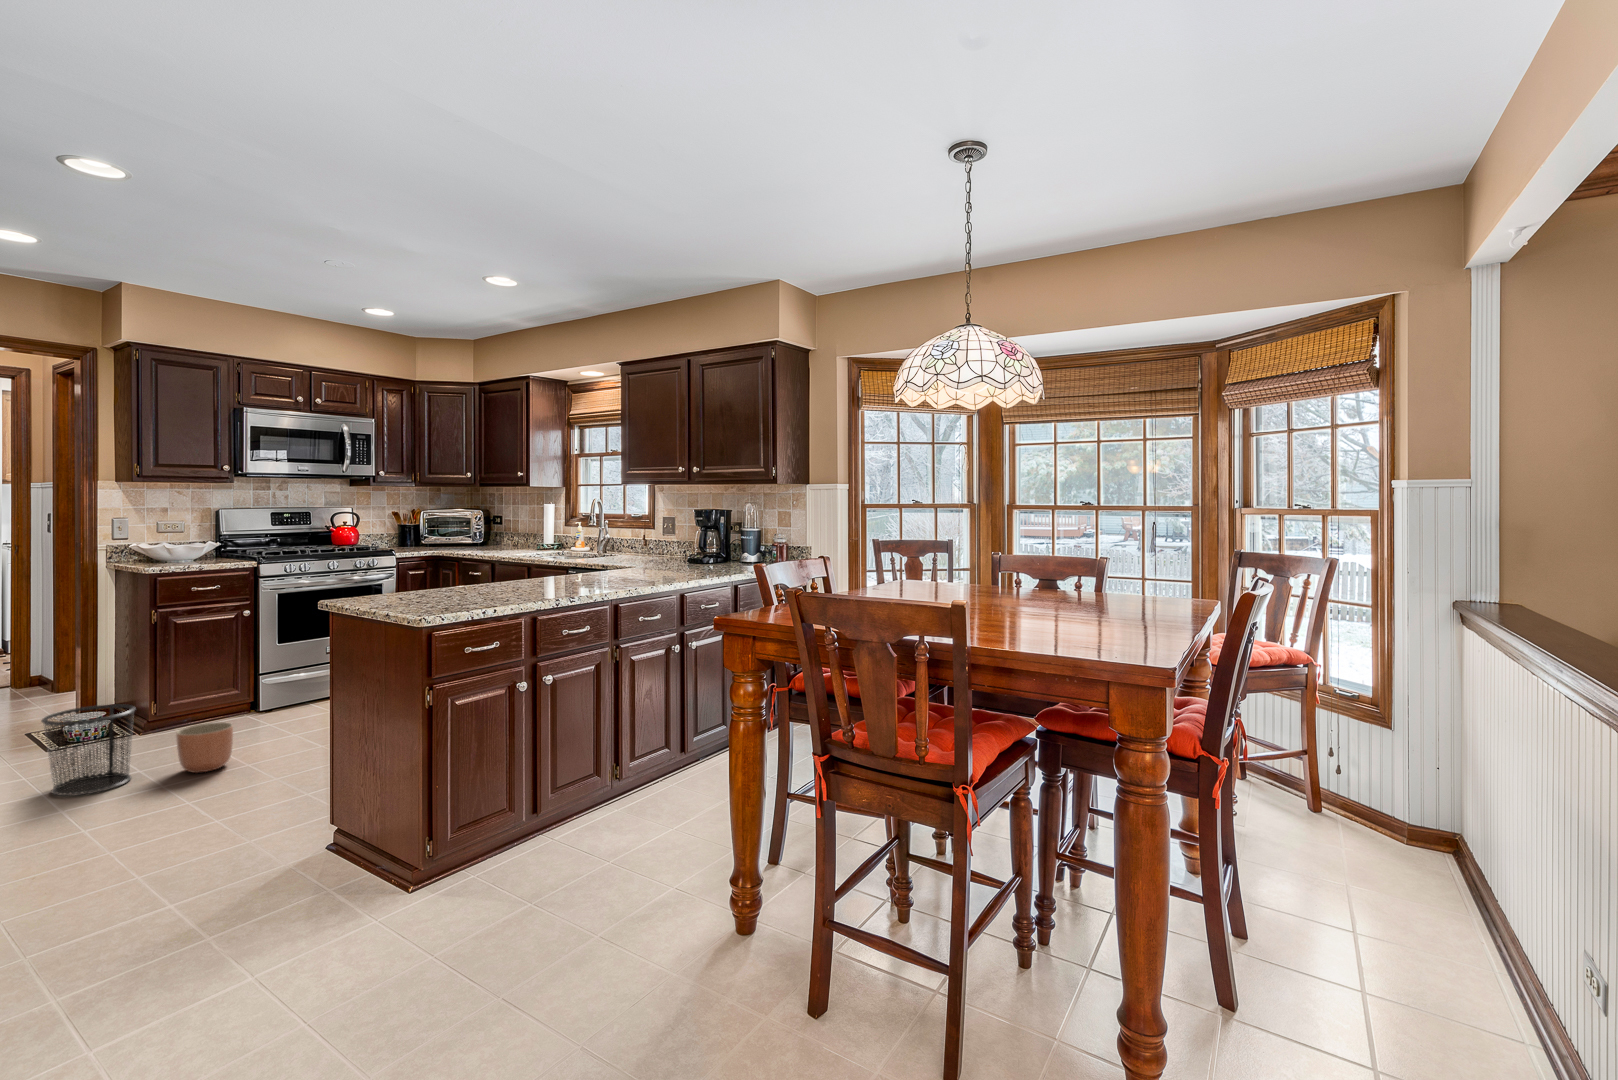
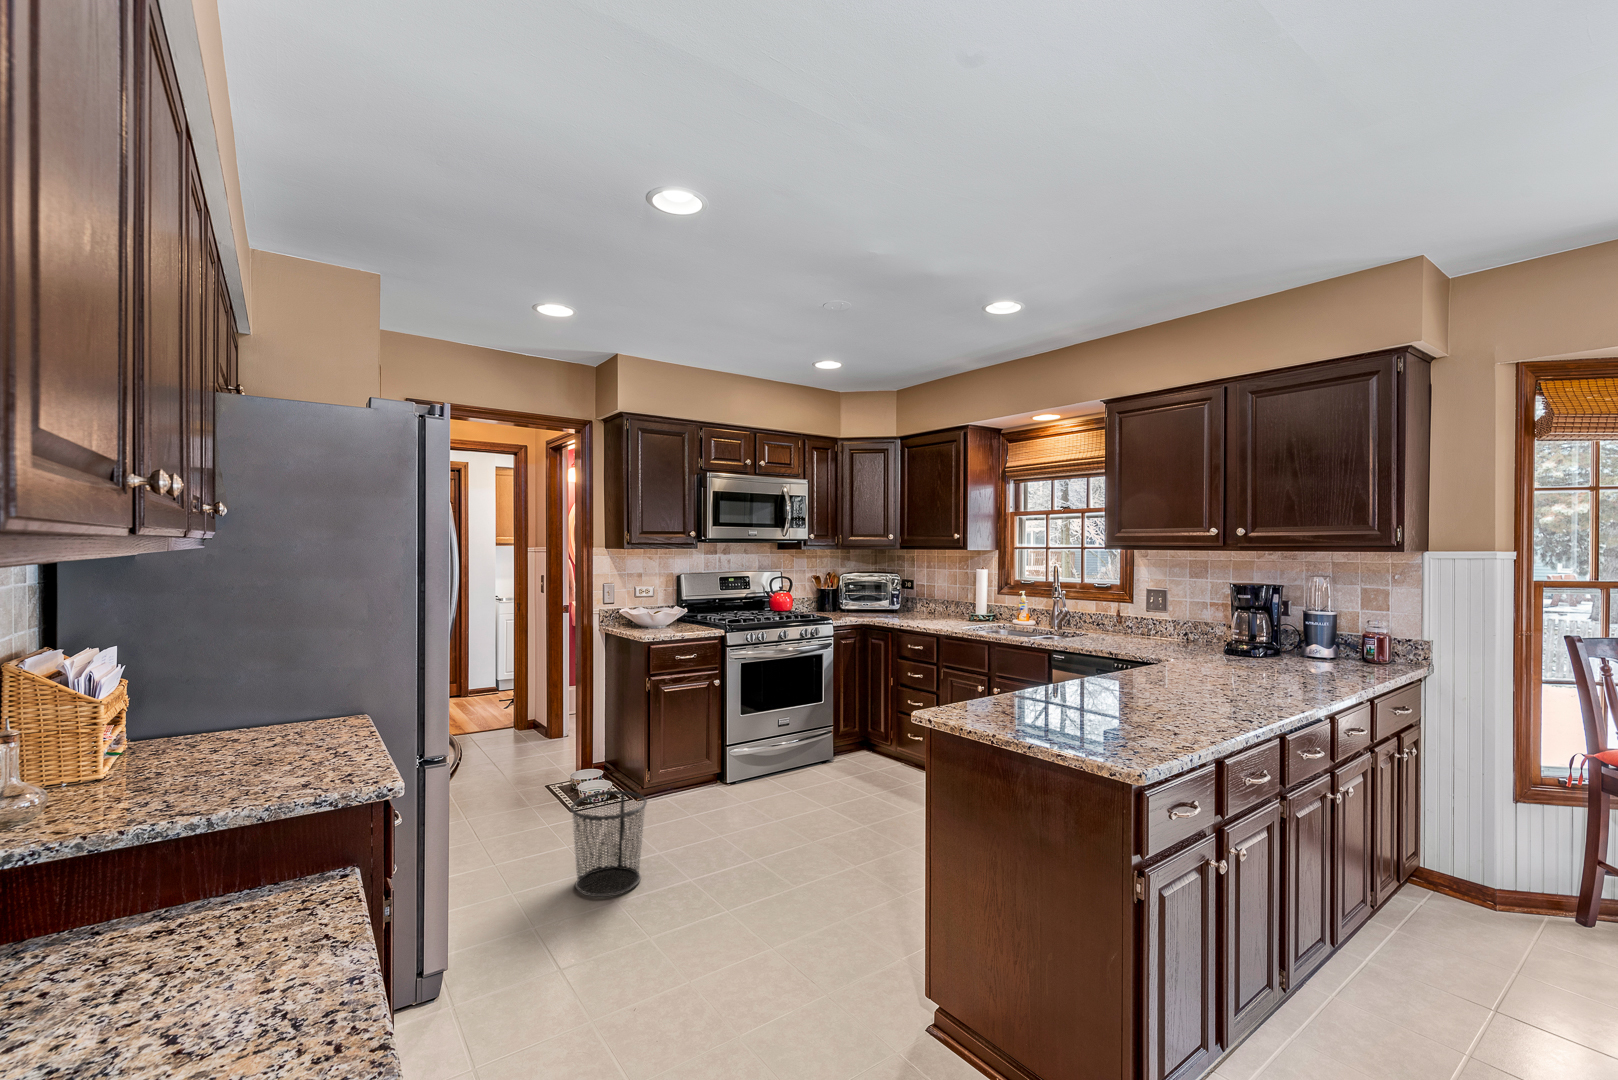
planter: present [176,722,233,773] -> none [681,818,731,879]

